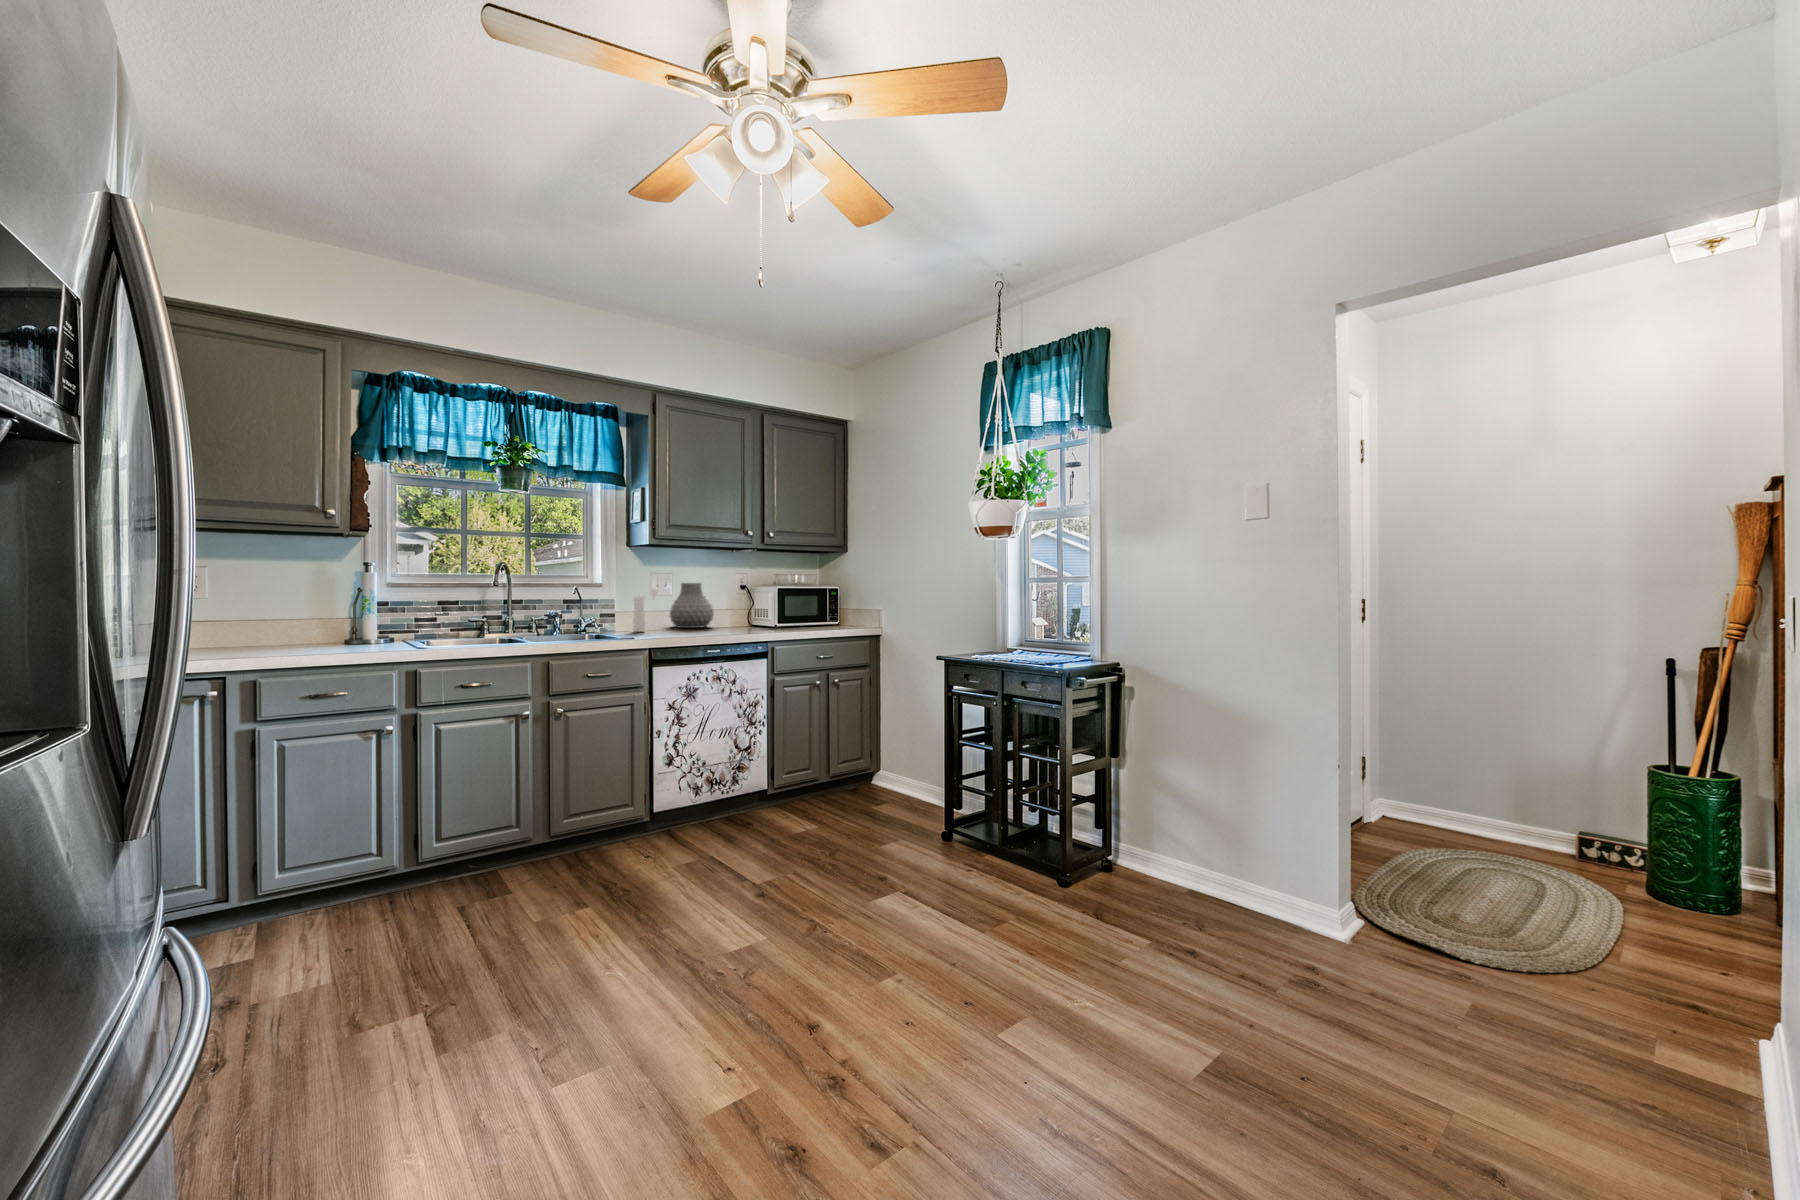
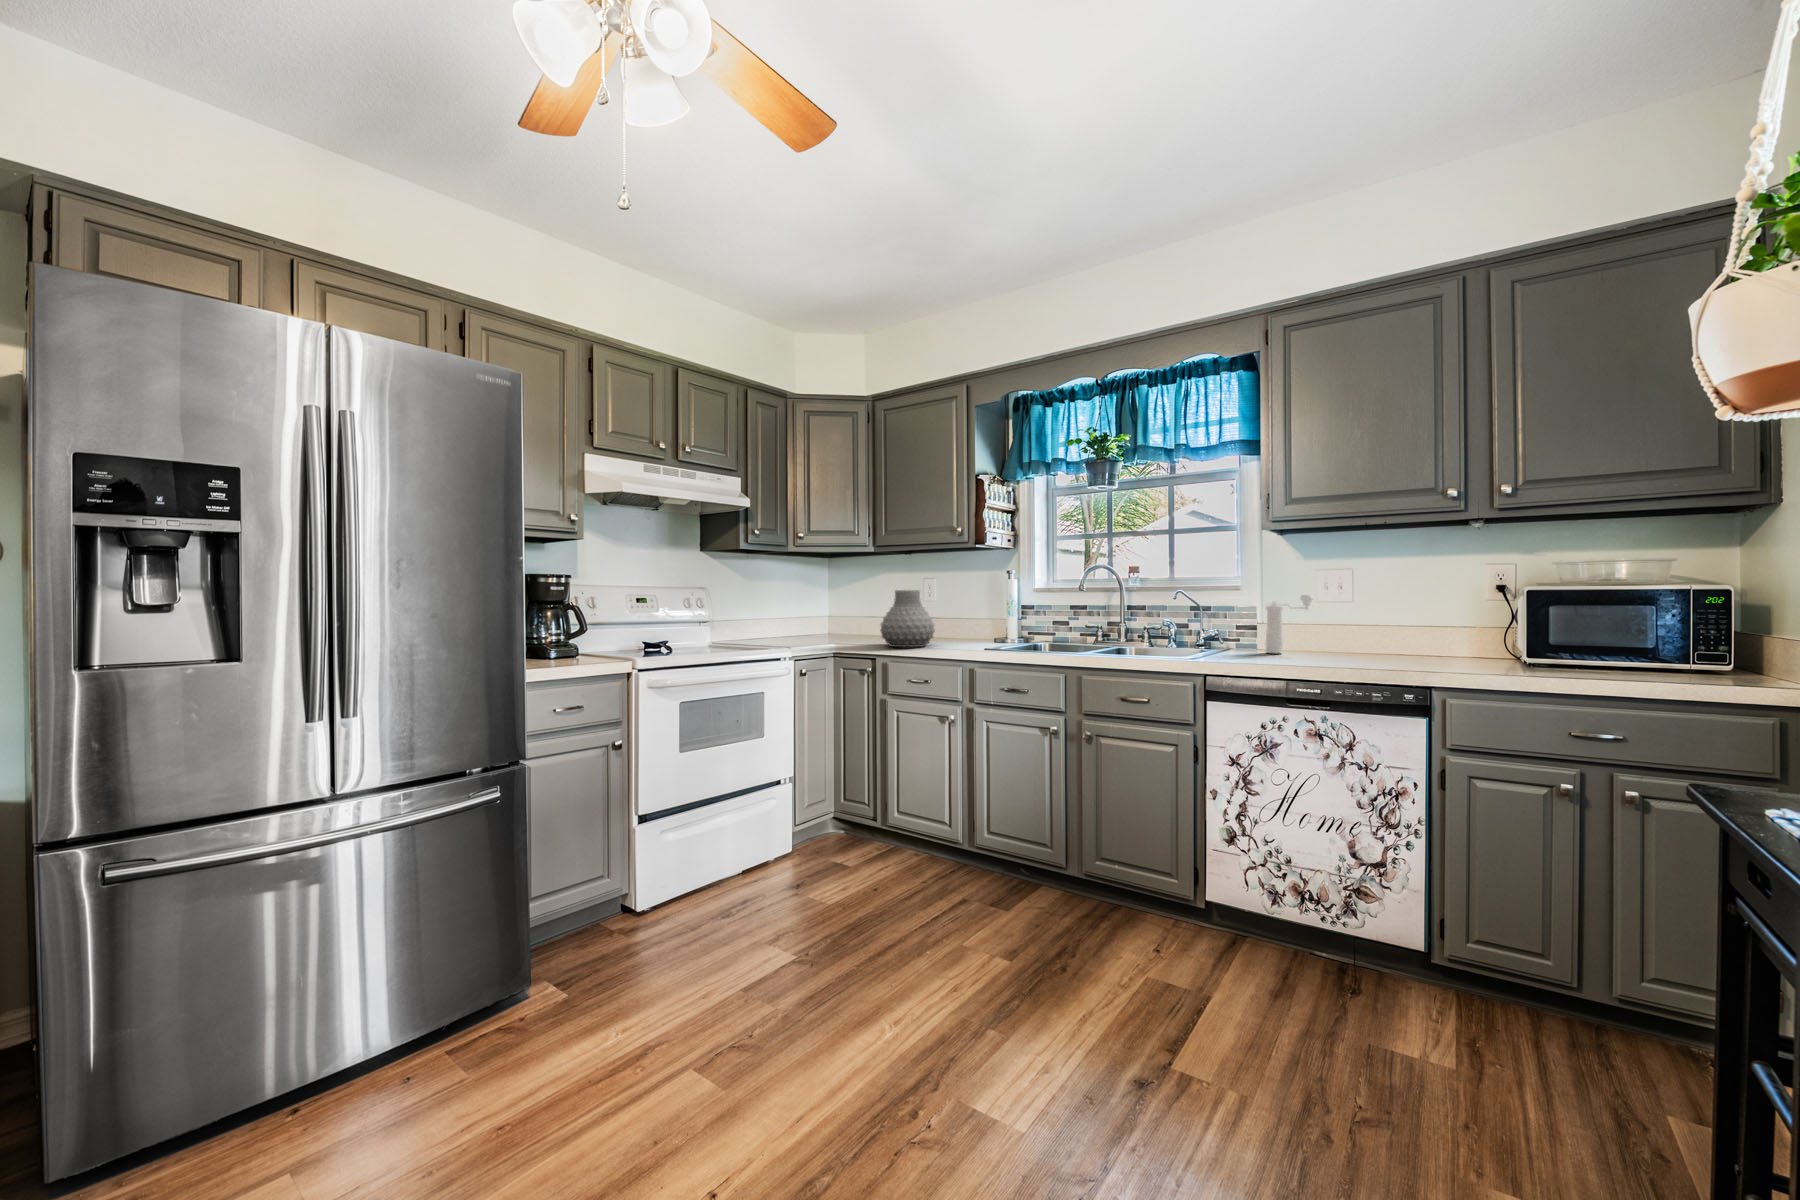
vase: present [670,583,714,628] -> present [881,590,935,647]

